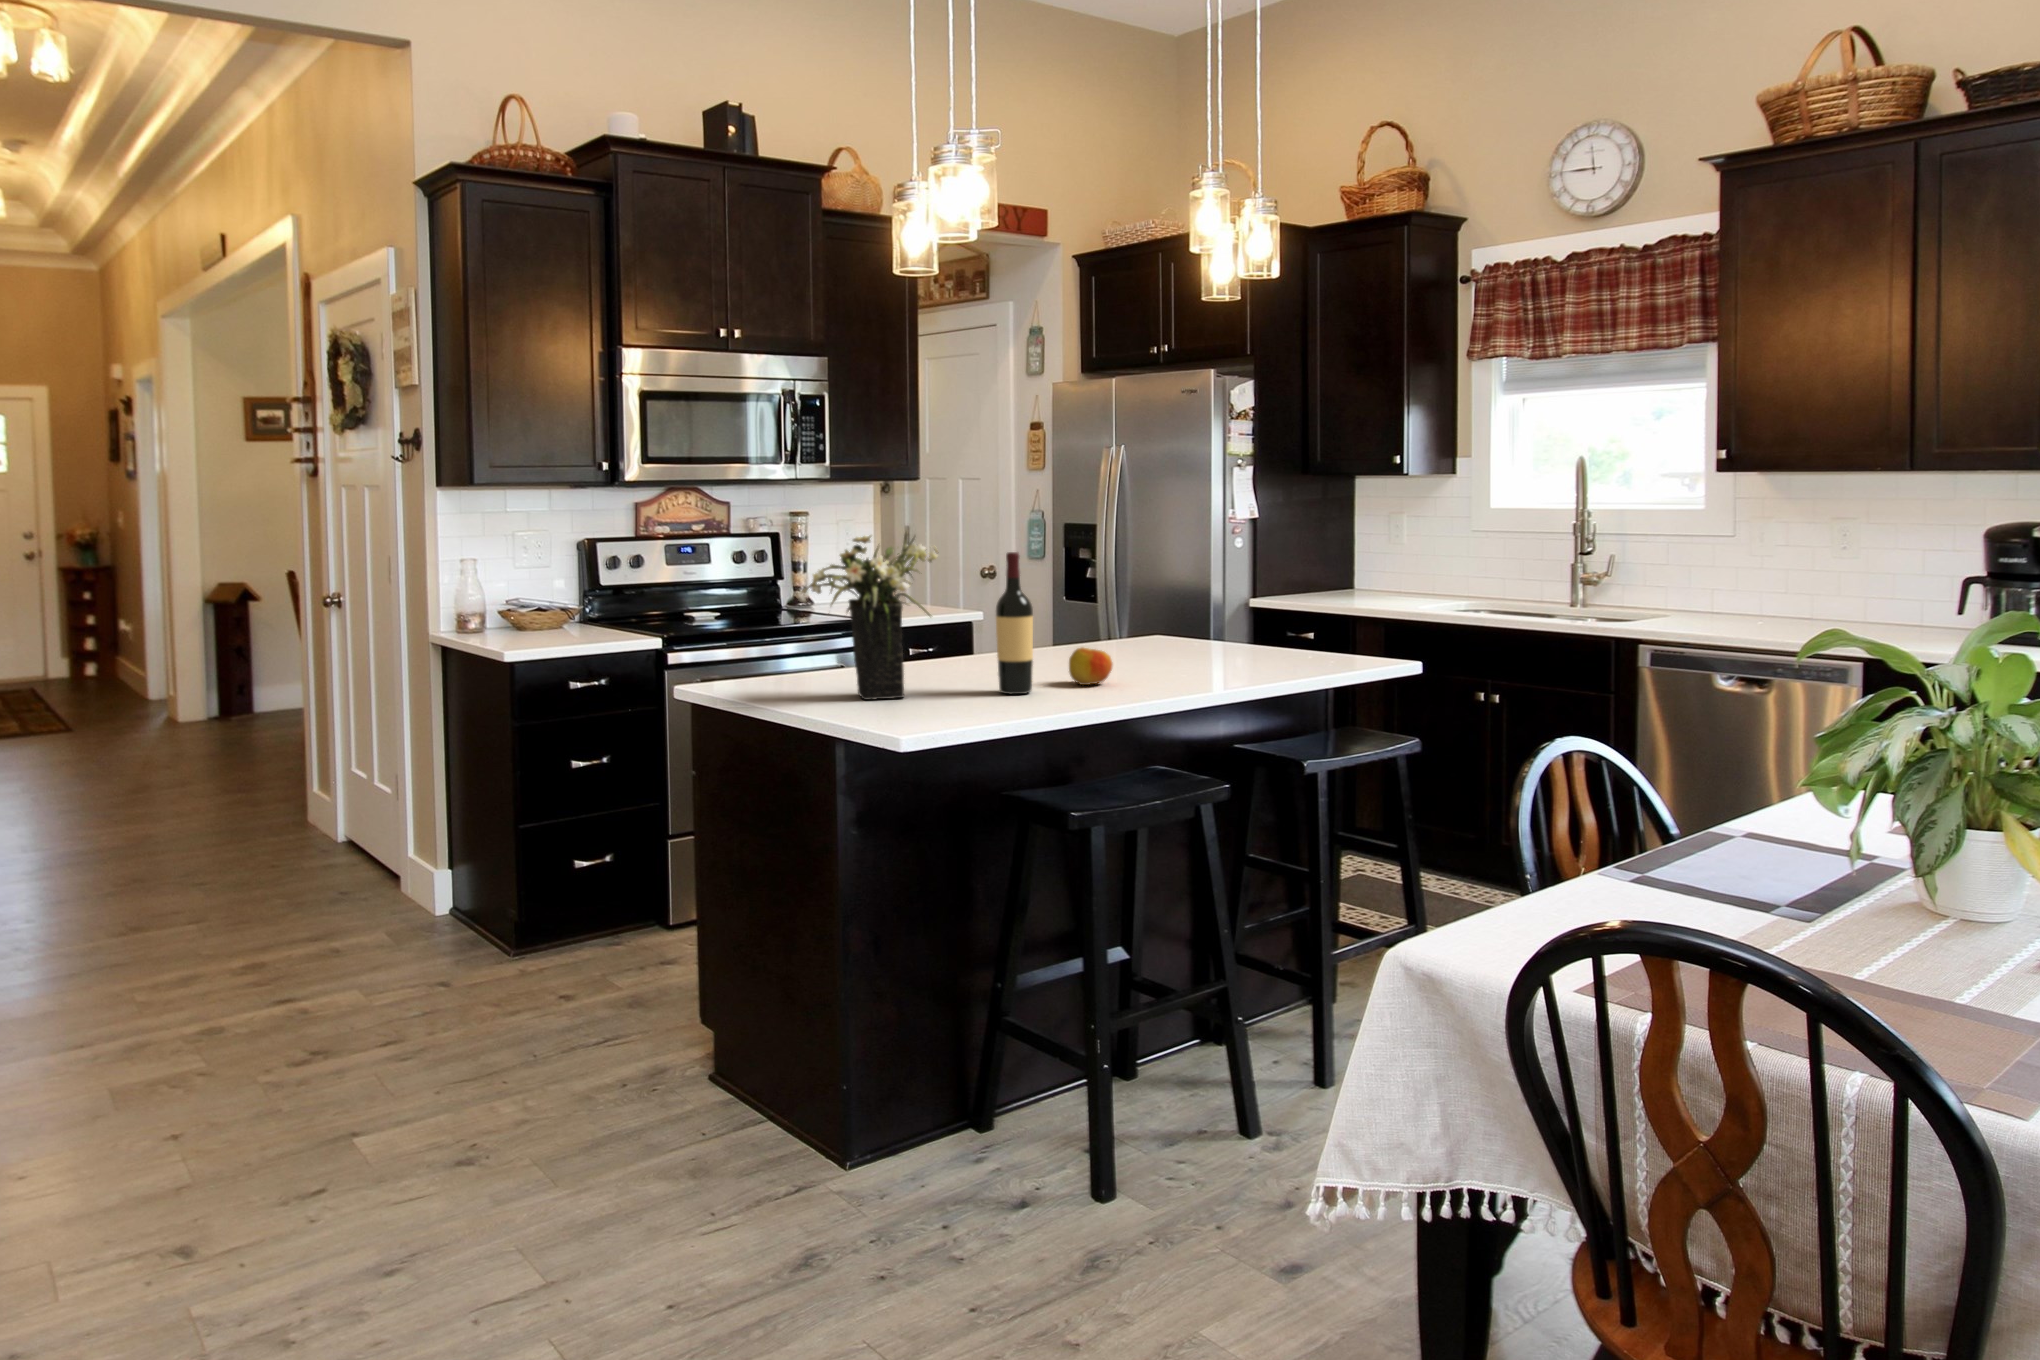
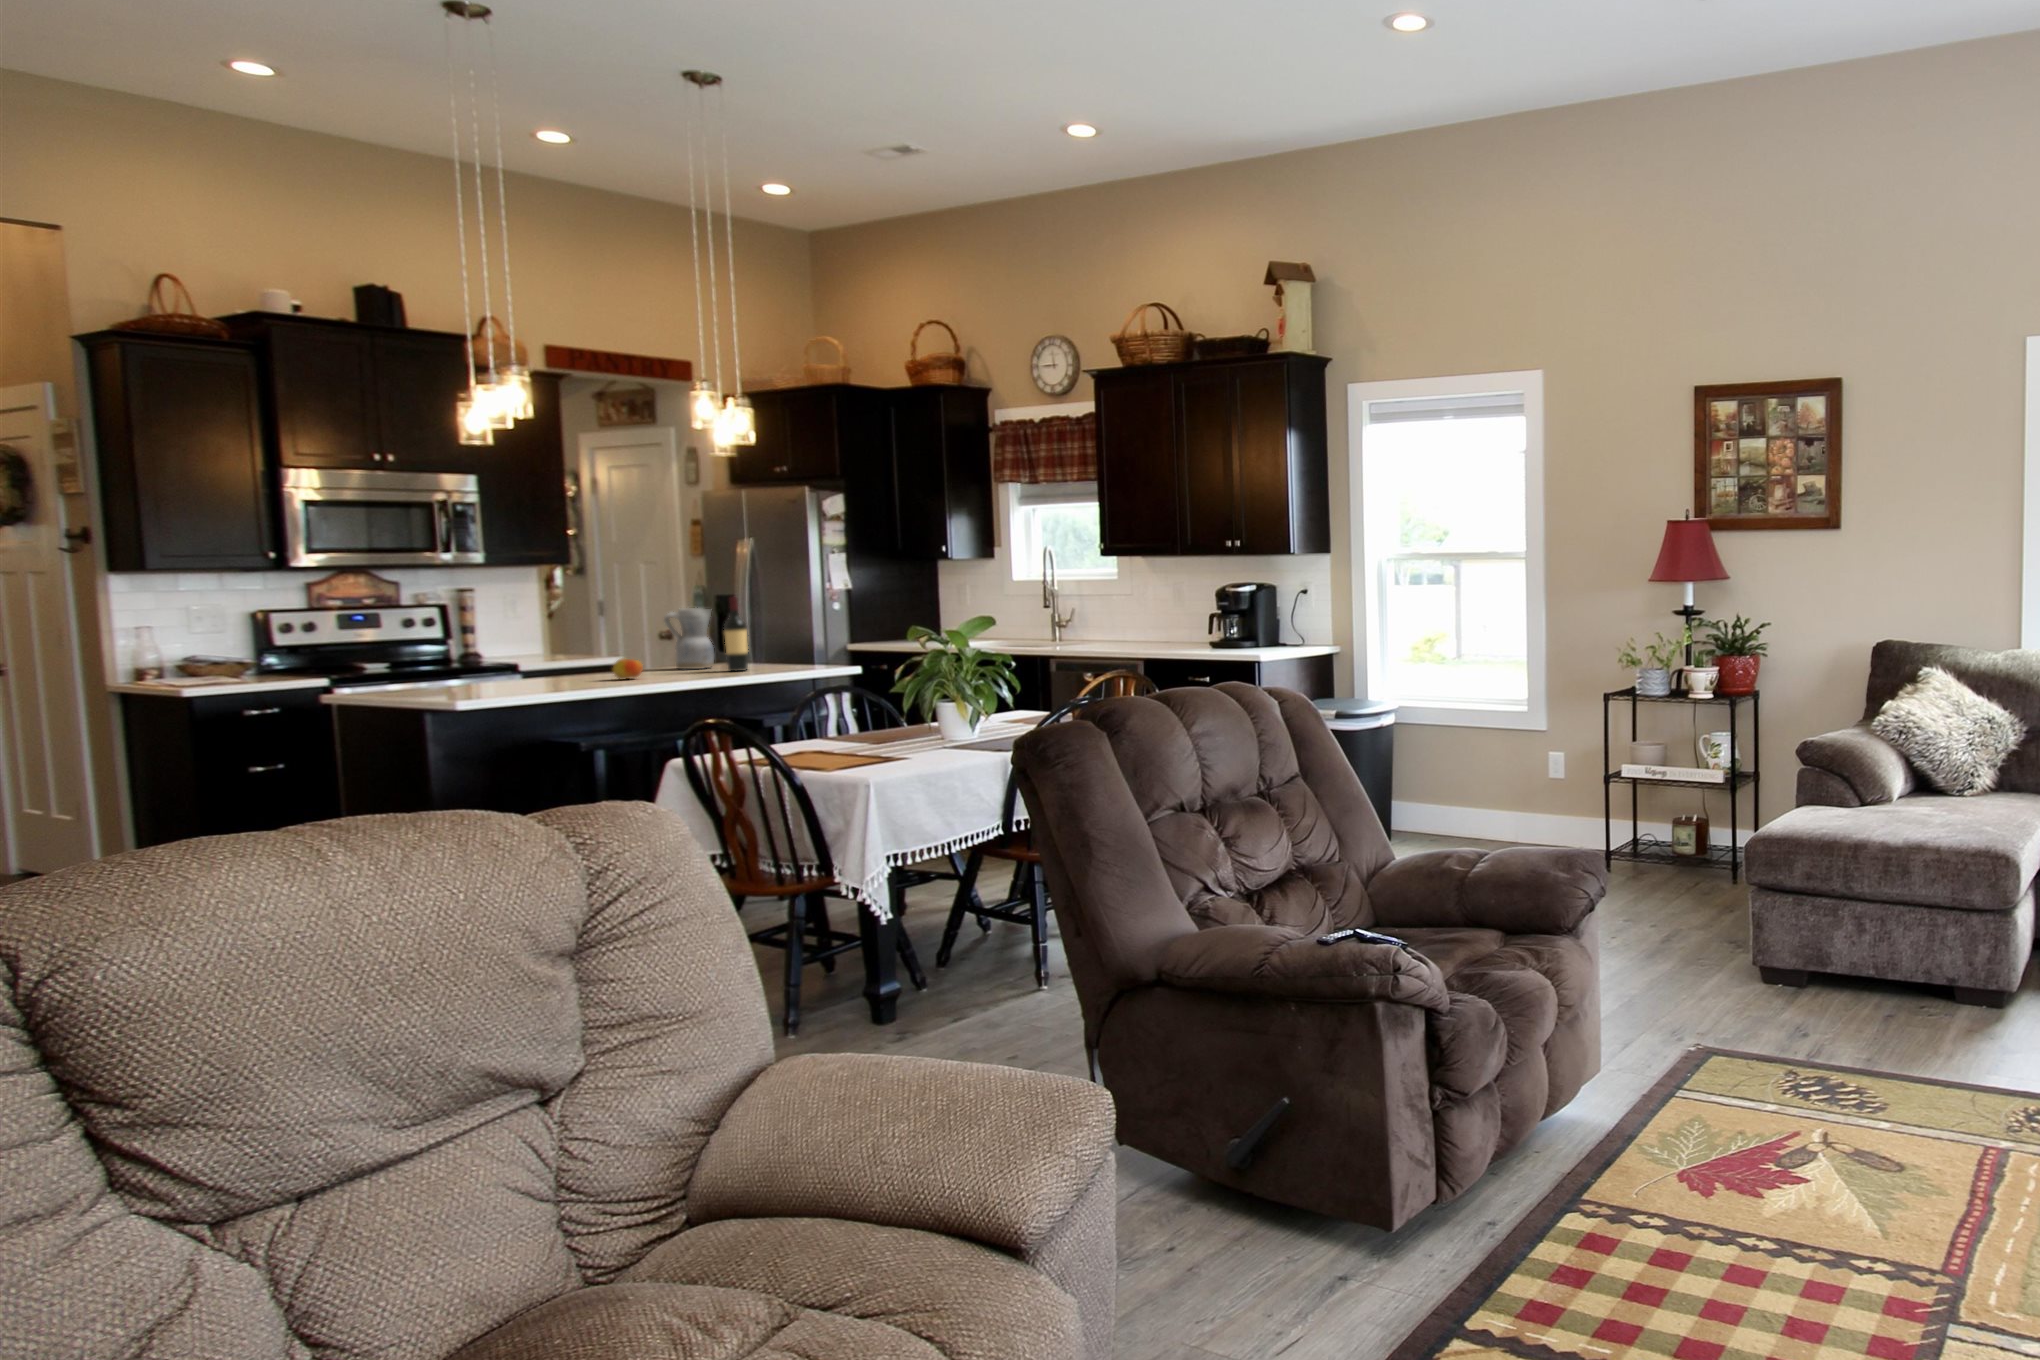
flower arrangement: present [796,532,938,700] -> none [405,591,513,691]
wine bottle: present [996,552,1033,694] -> present [724,597,748,671]
ceramic pitcher: none [1110,558,1179,660] -> present [664,608,714,669]

